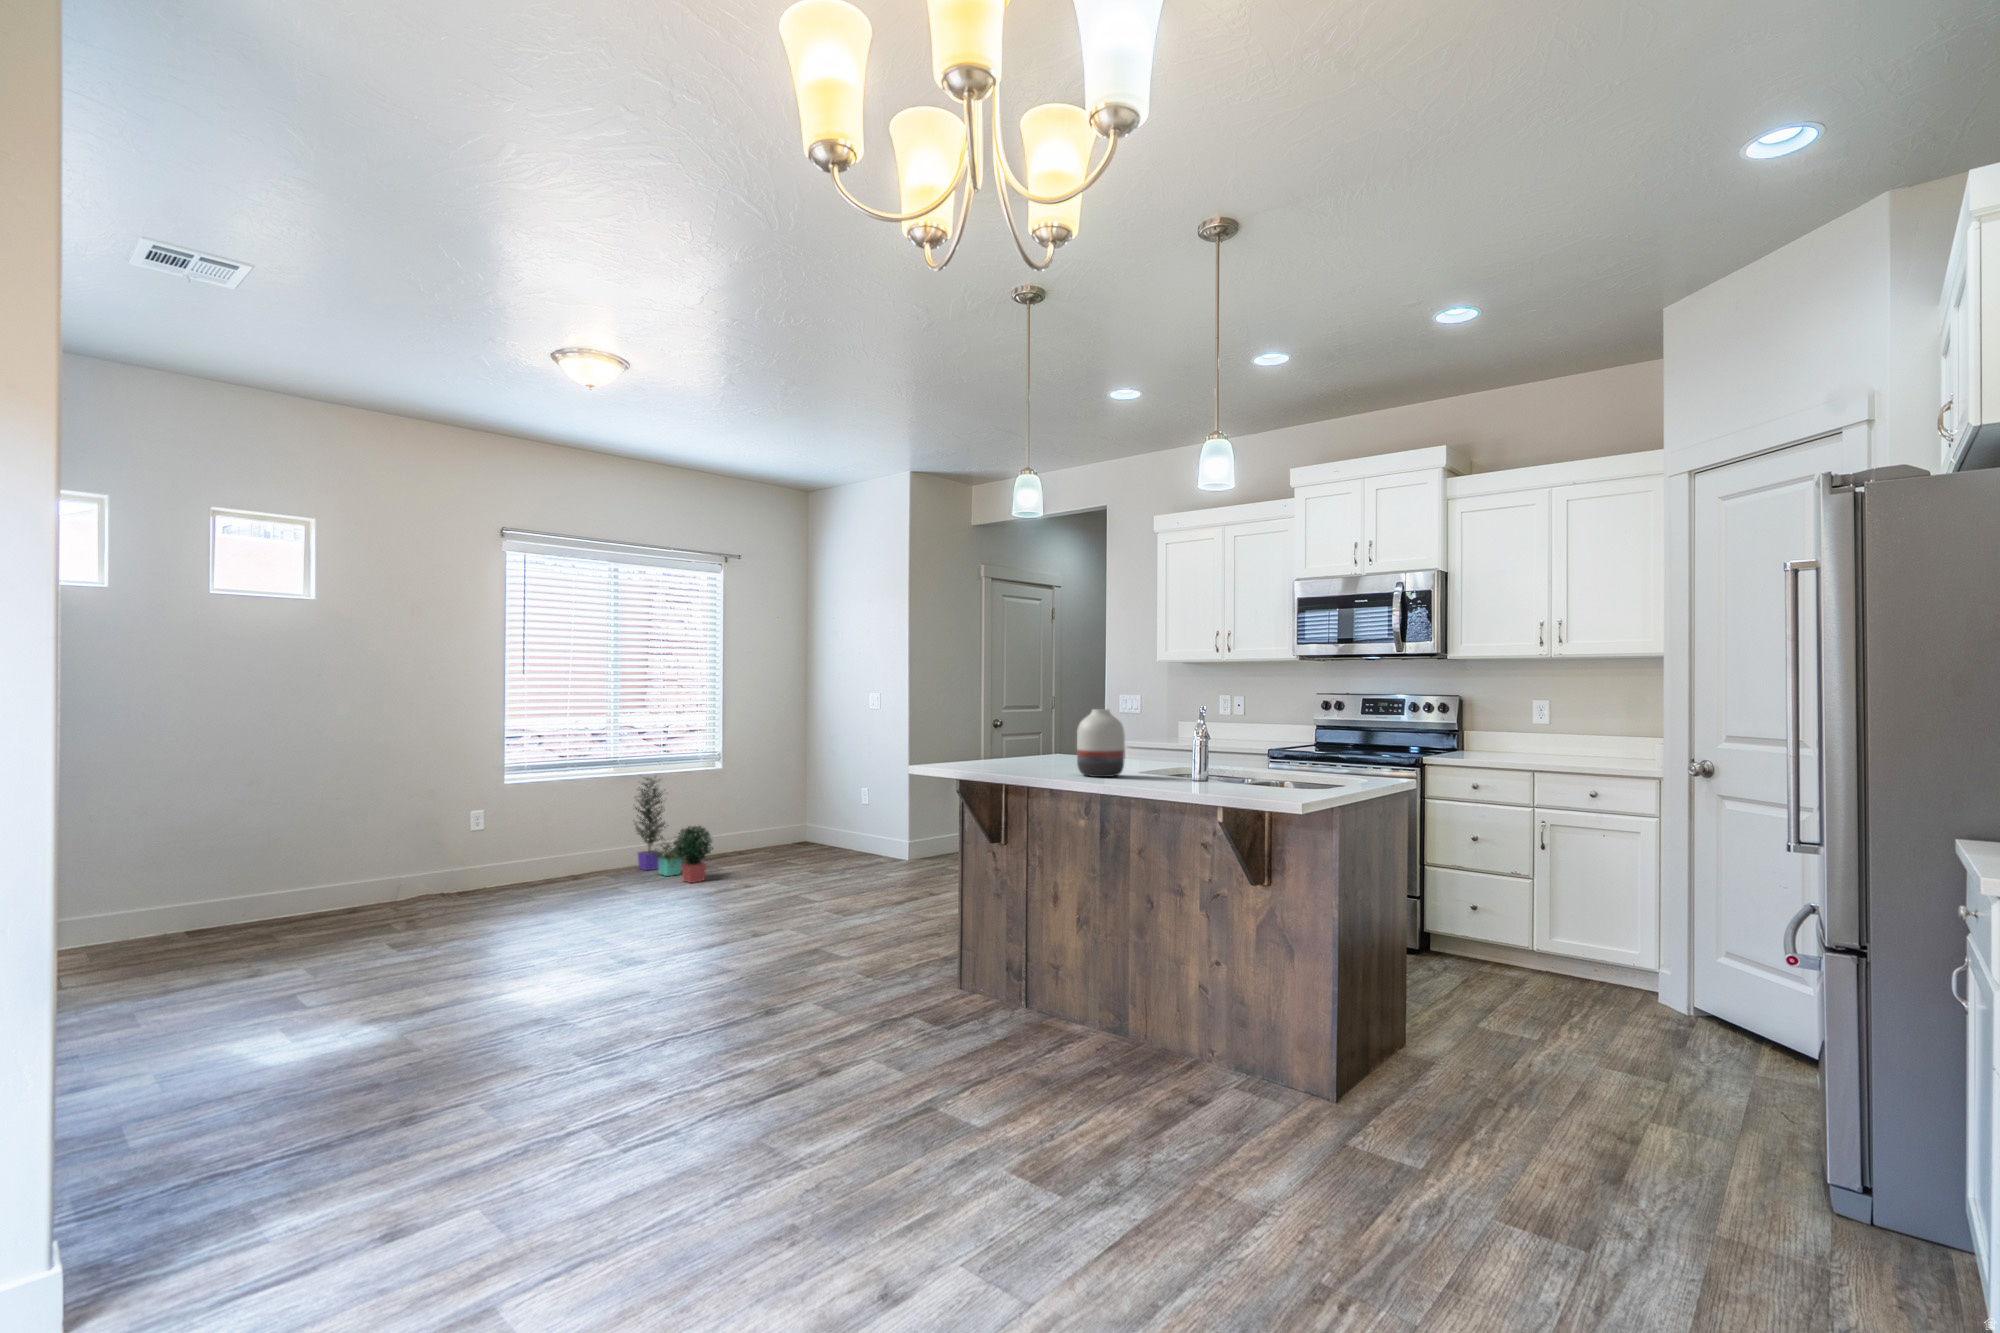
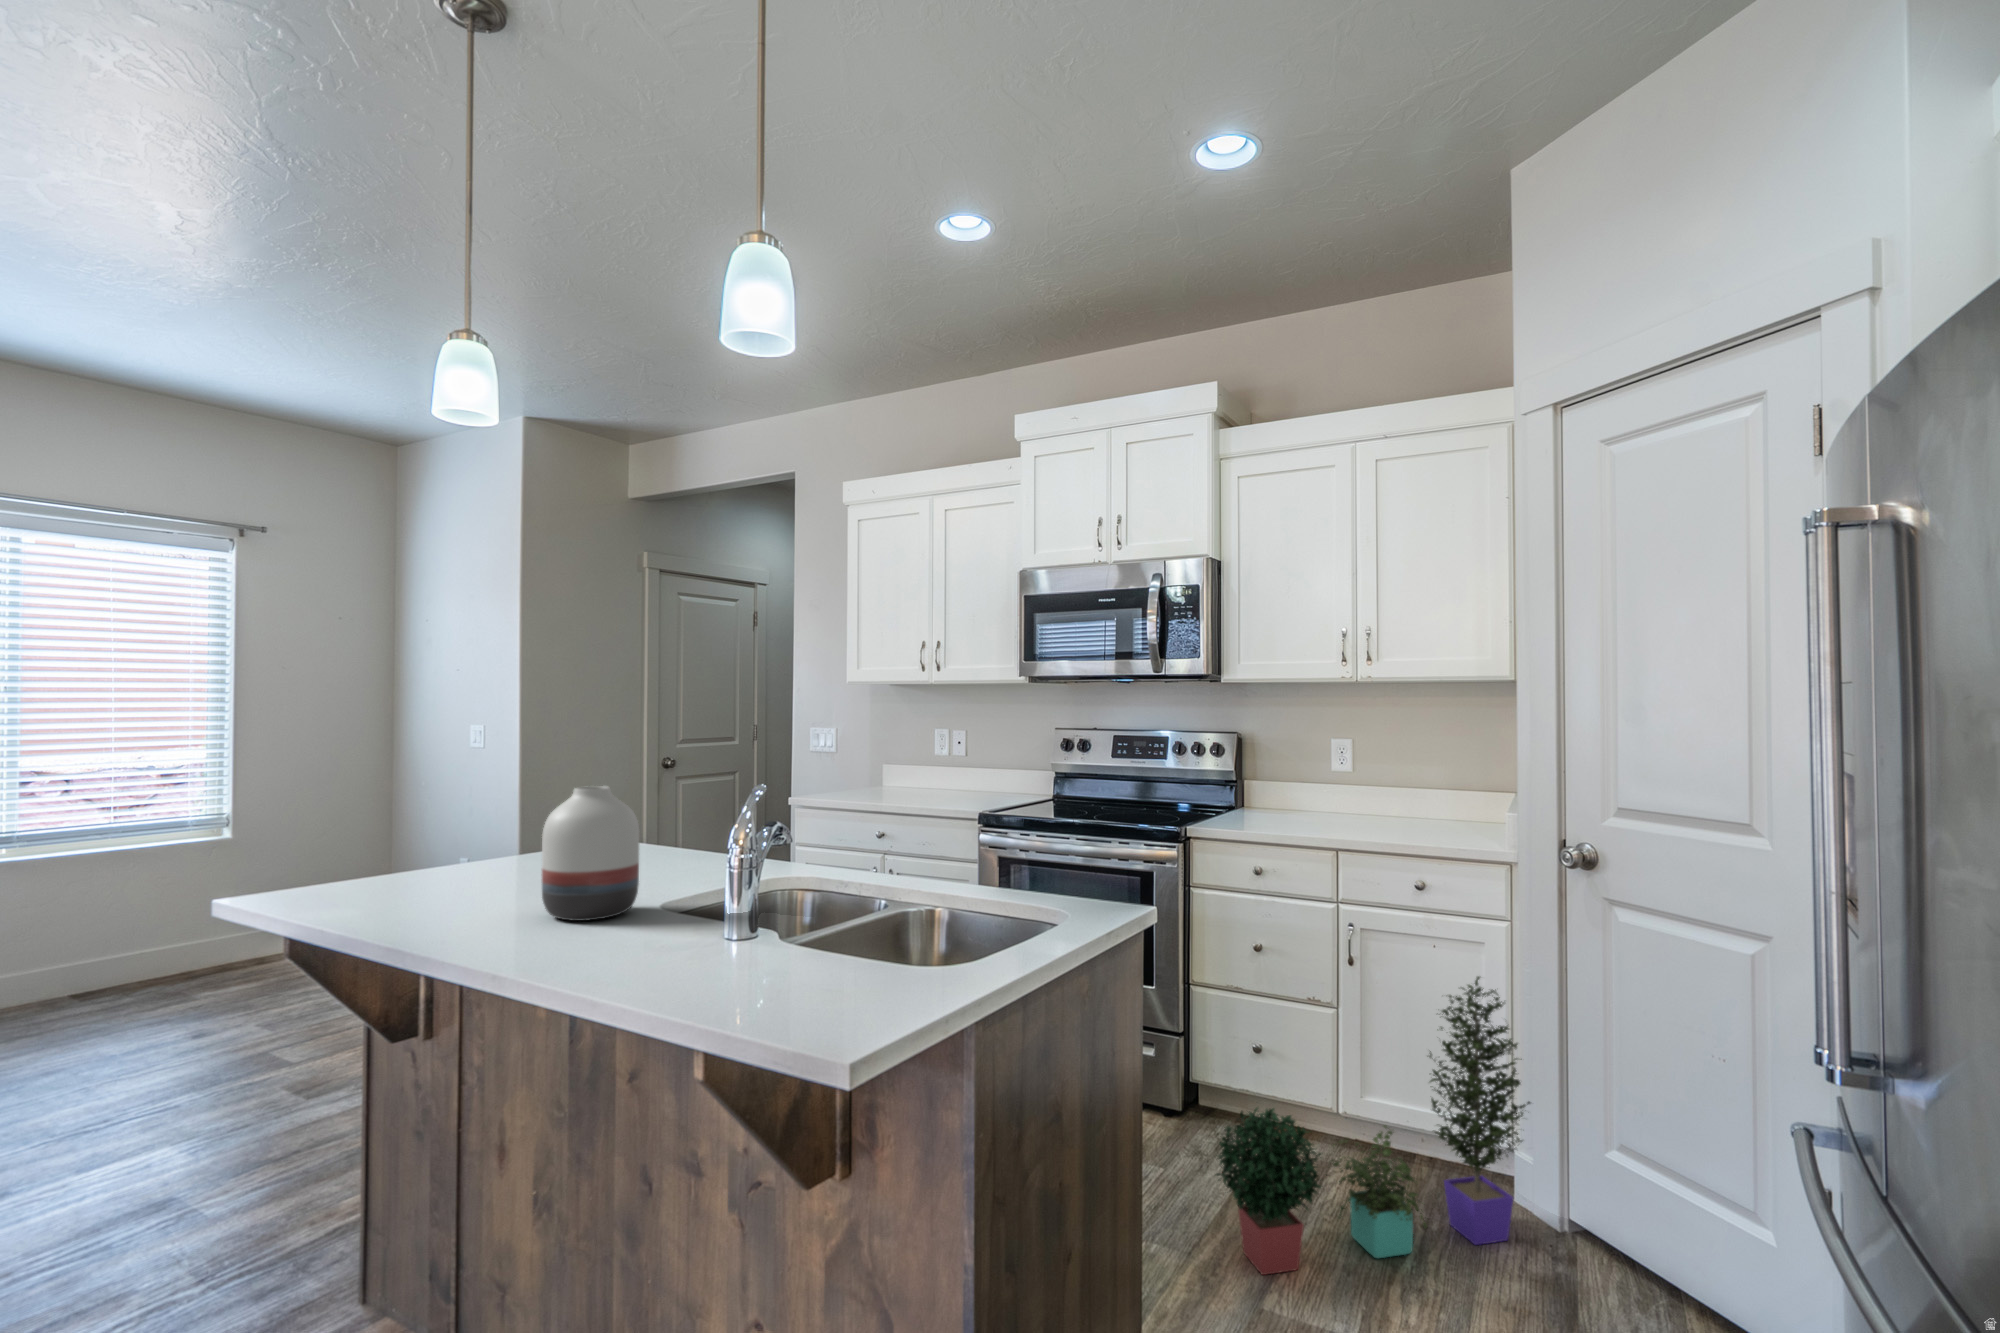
potted plant: present [635,777,713,883] -> present [1216,976,1530,1275]

